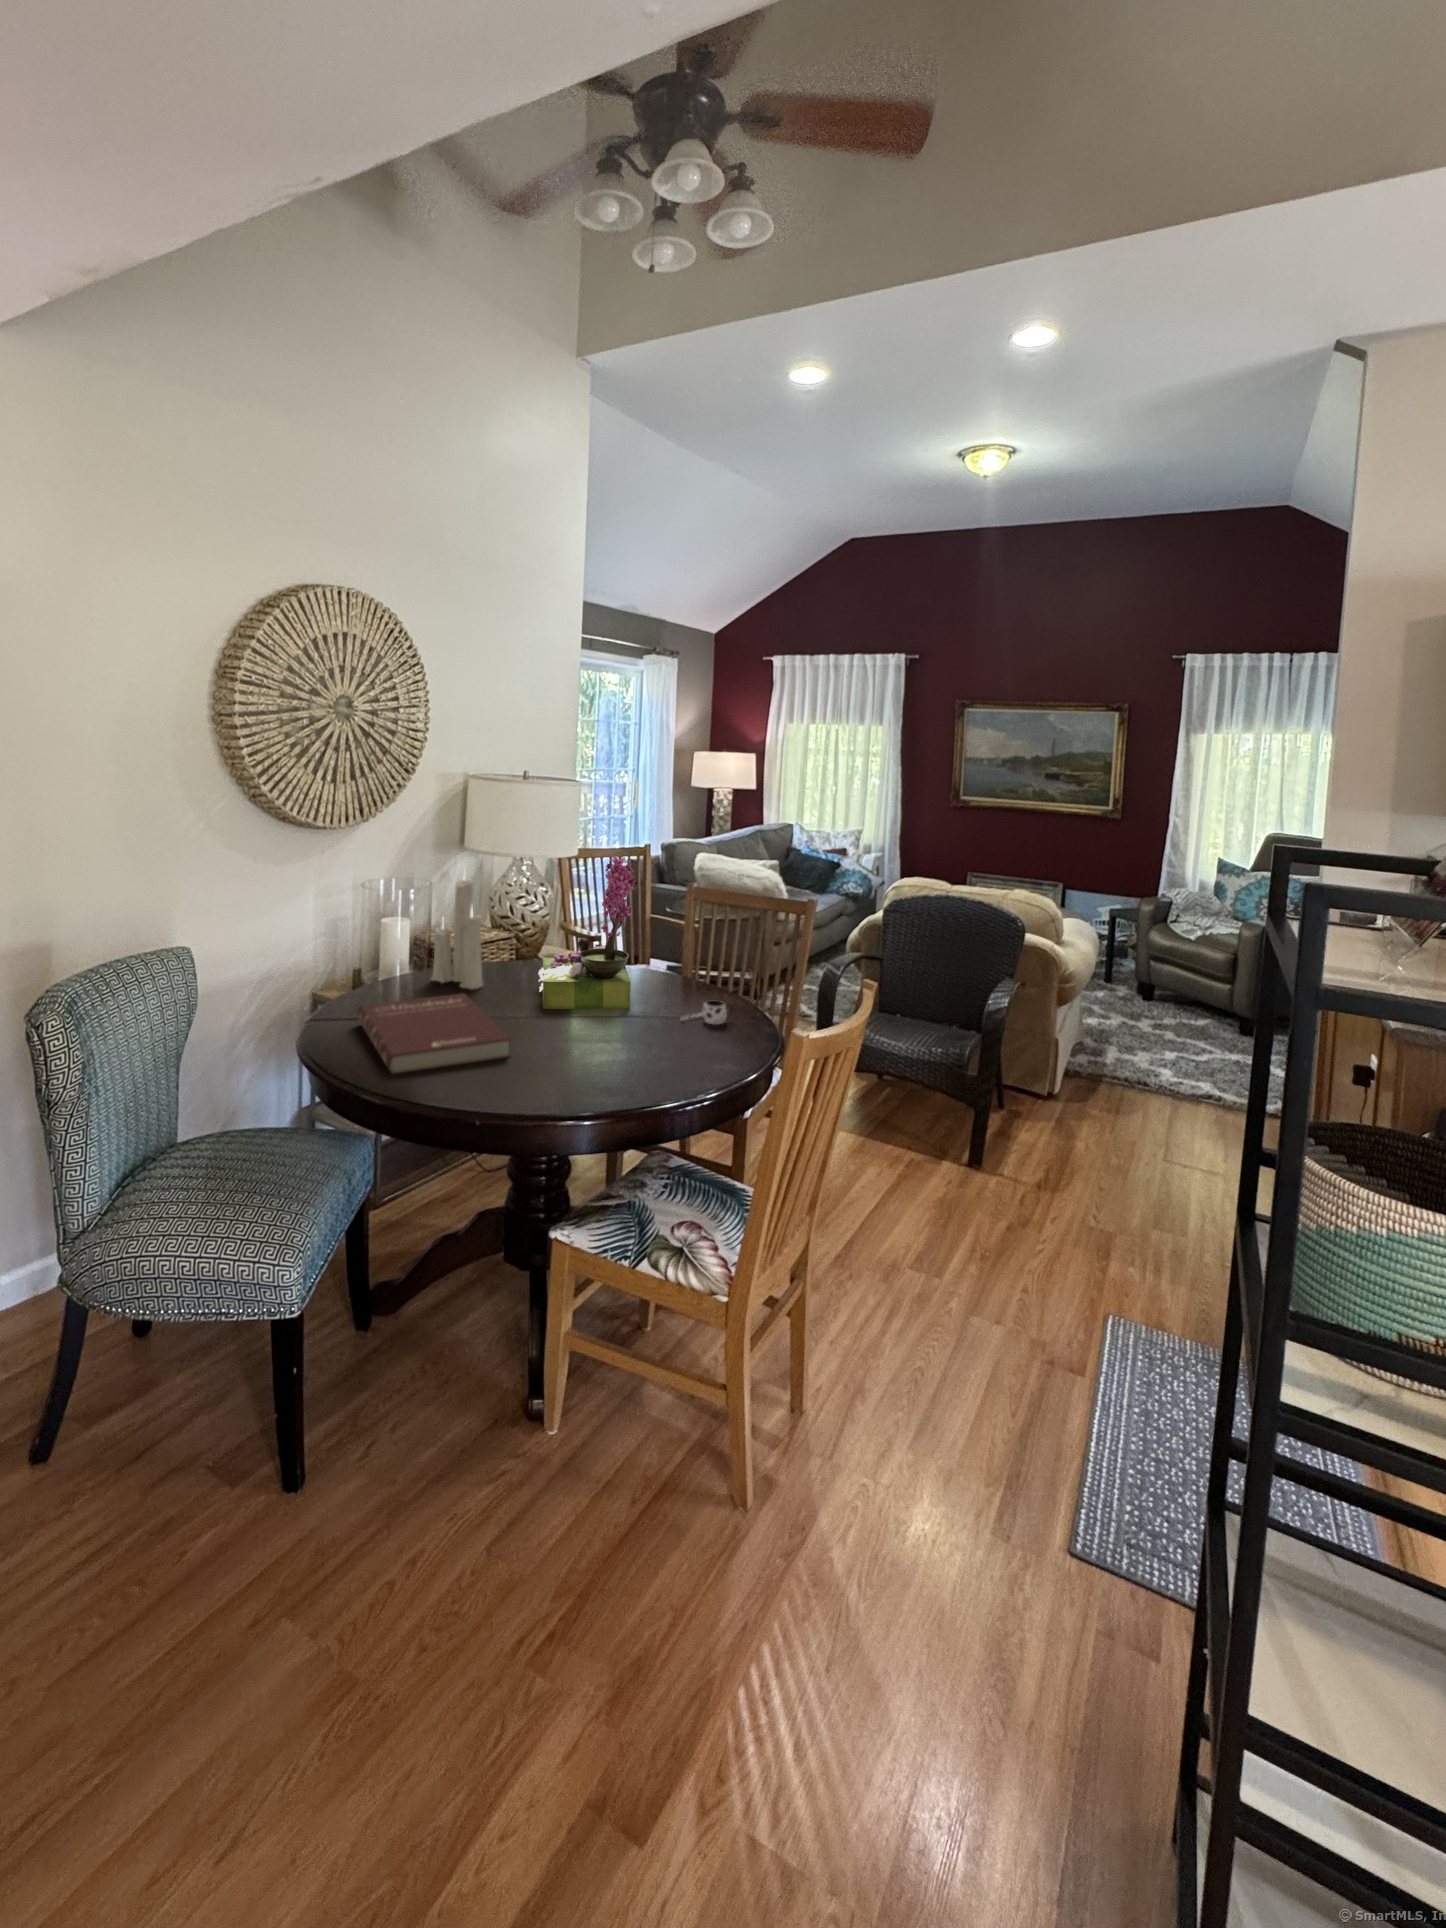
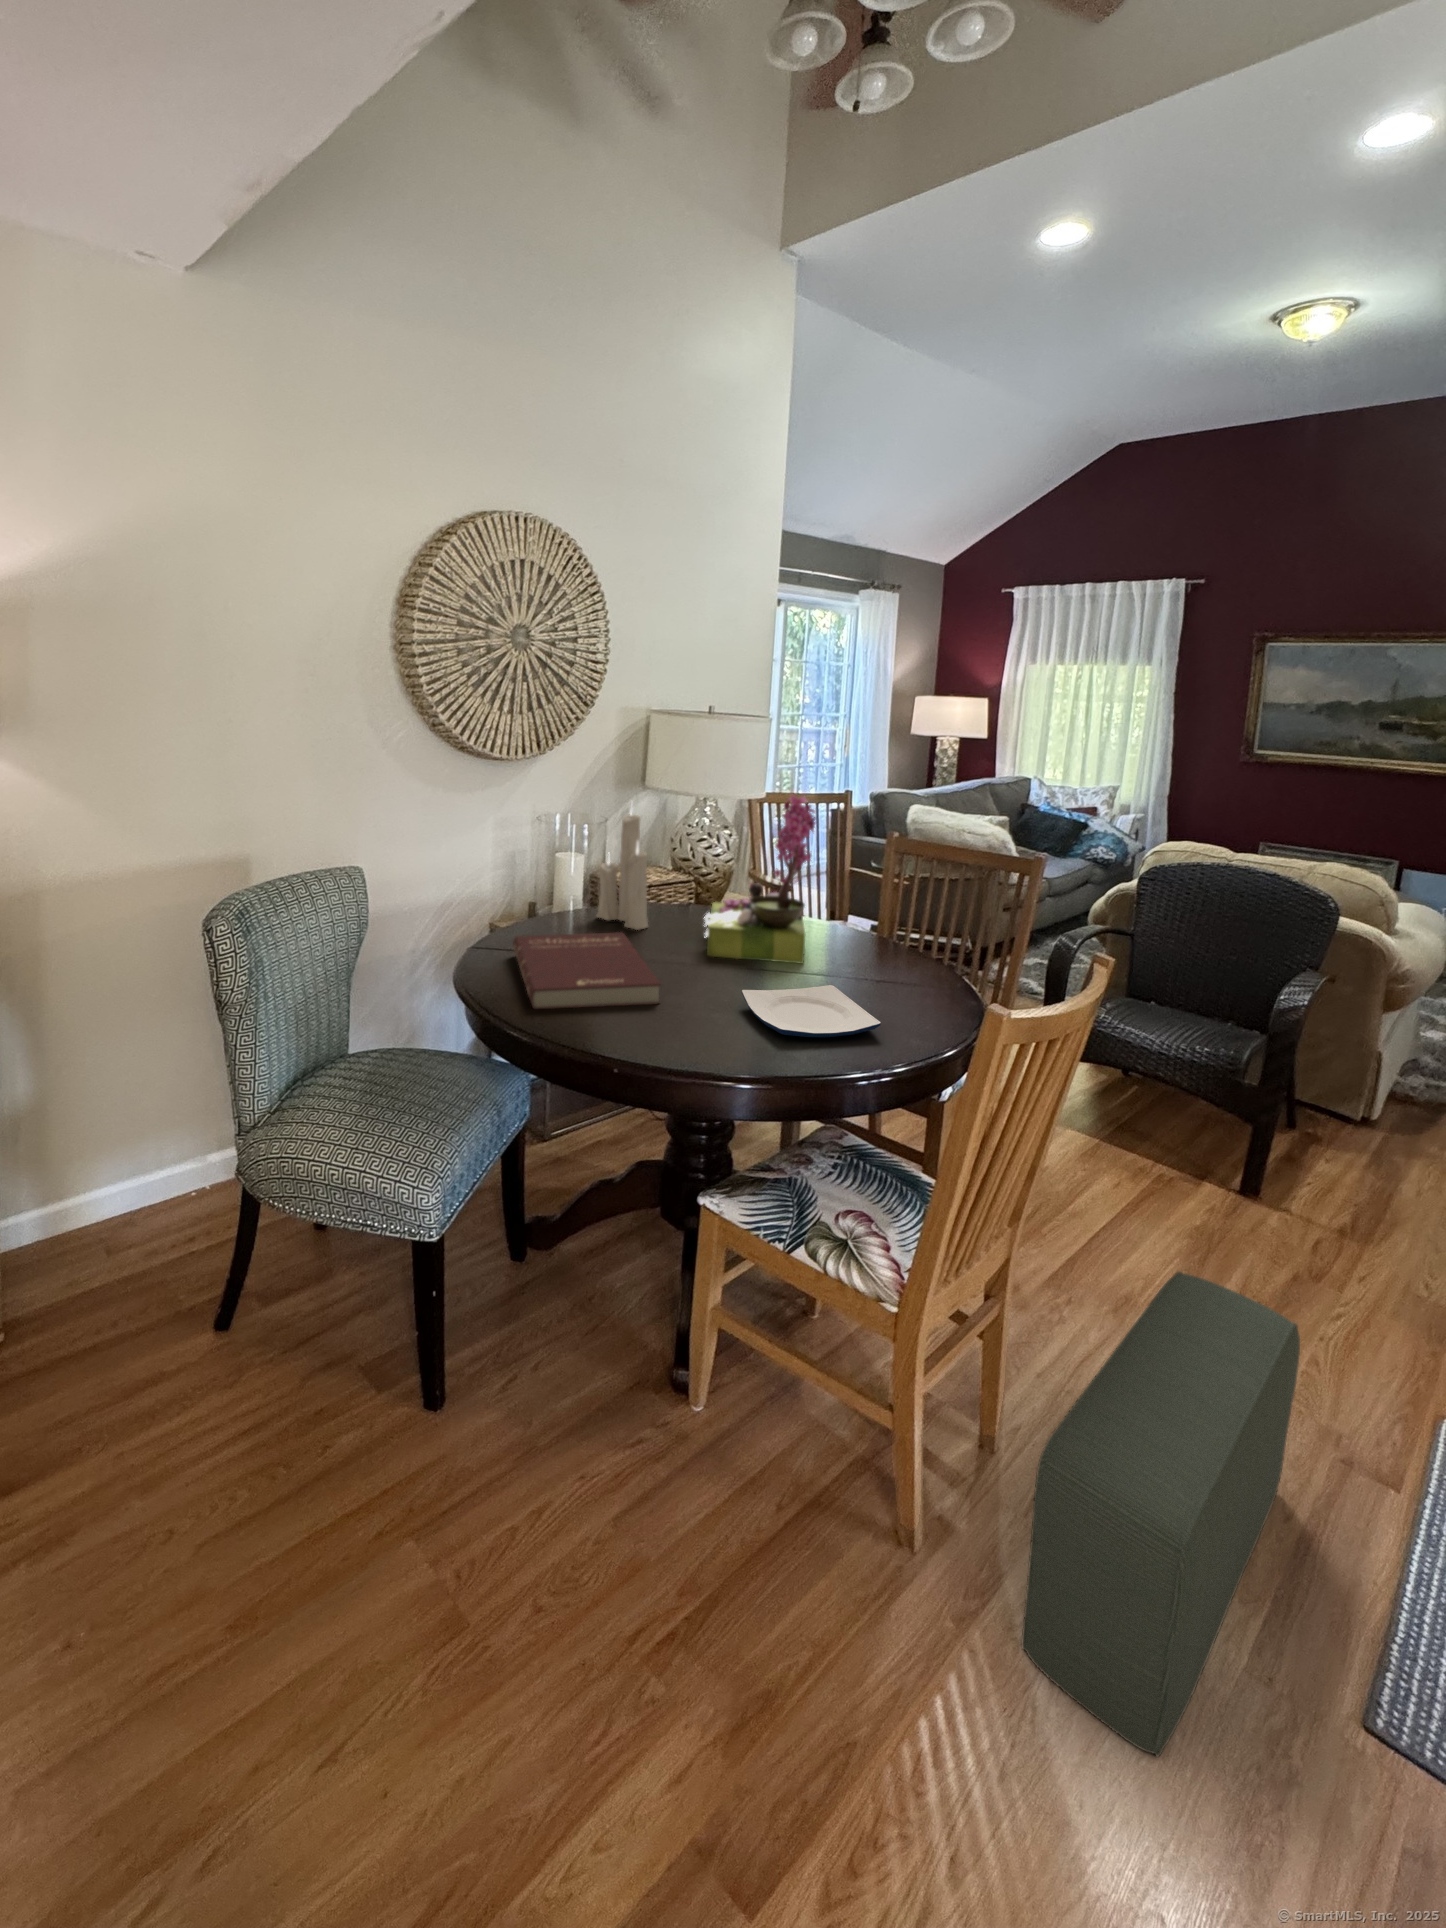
mug: present [682,1001,731,1024] -> none [861,963,925,991]
plate: none [583,1025,704,1073] -> present [742,985,881,1037]
pouf: none [835,1232,1015,1616] -> present [1021,1272,1300,1757]

